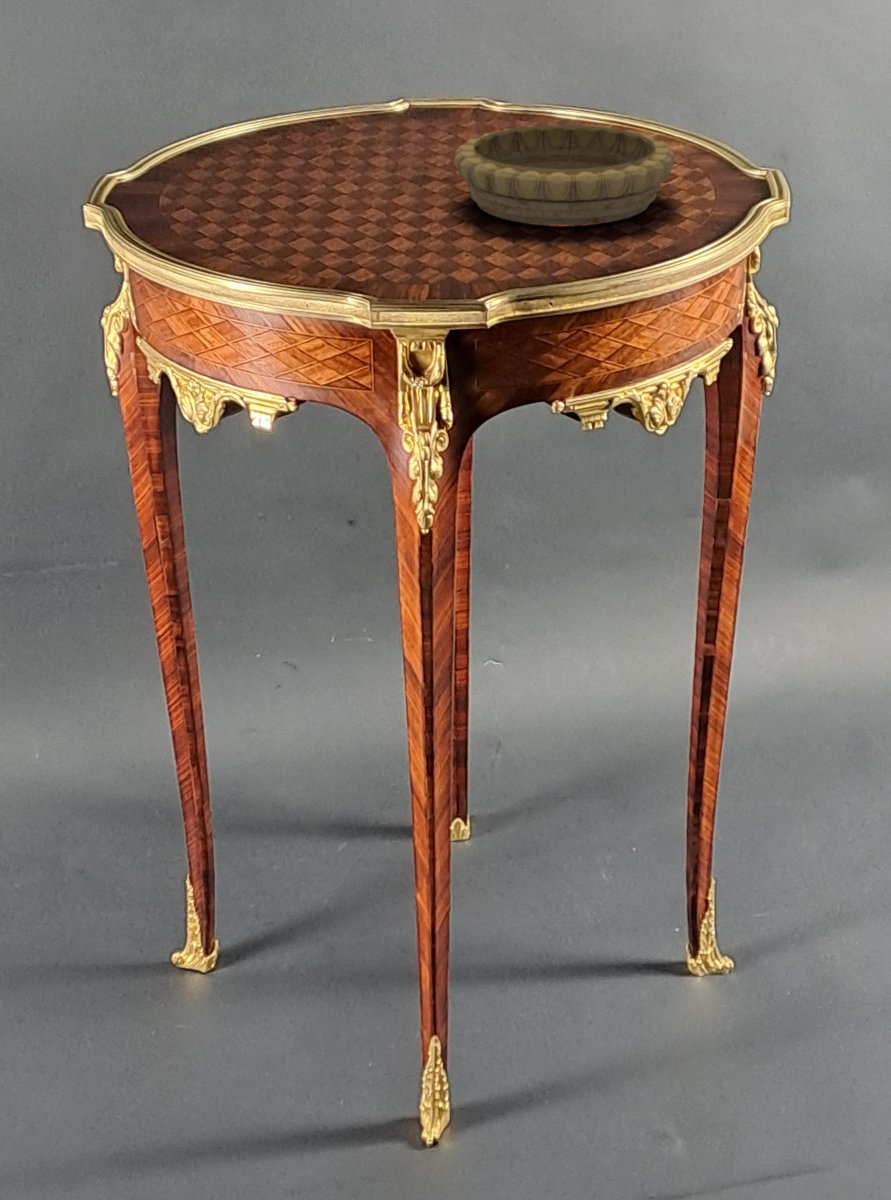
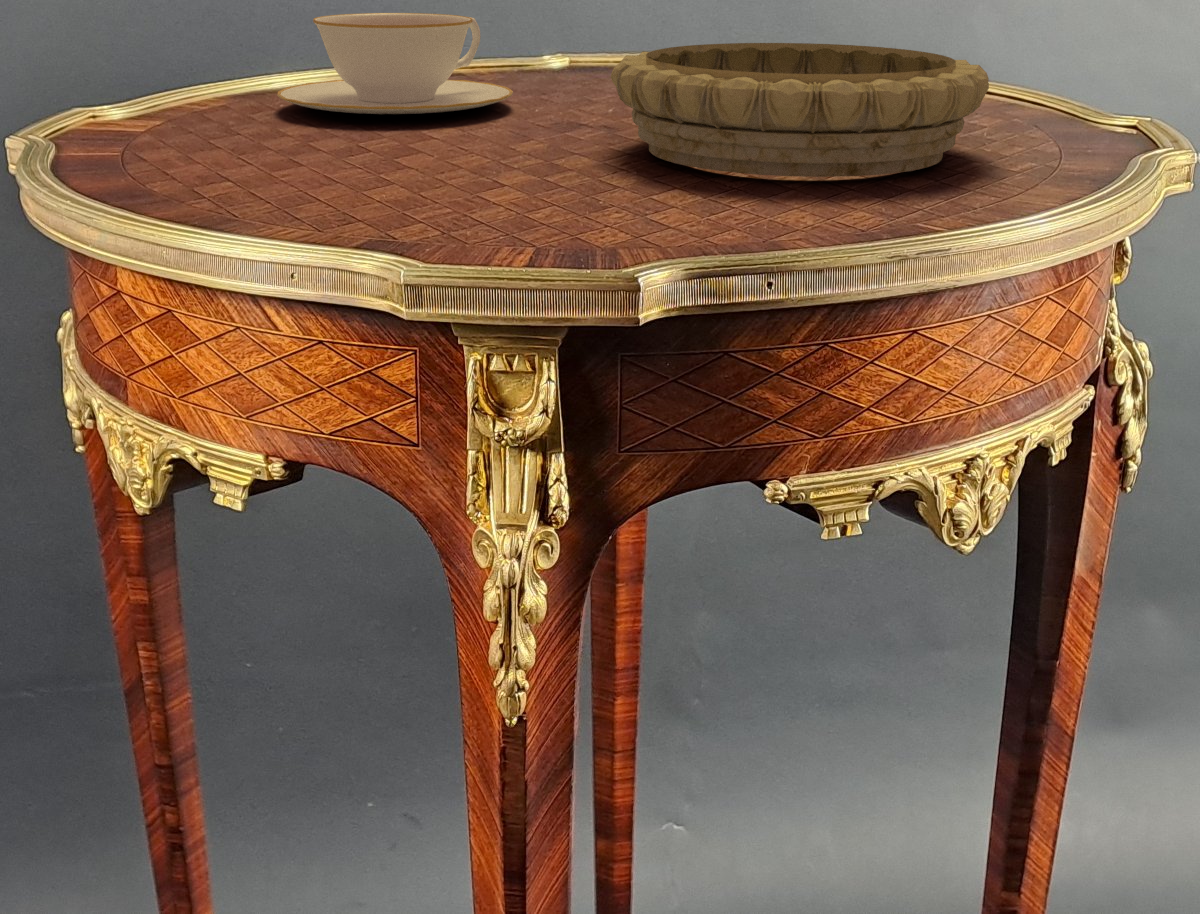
teacup: none [233,97,383,176] -> present [277,13,513,114]

